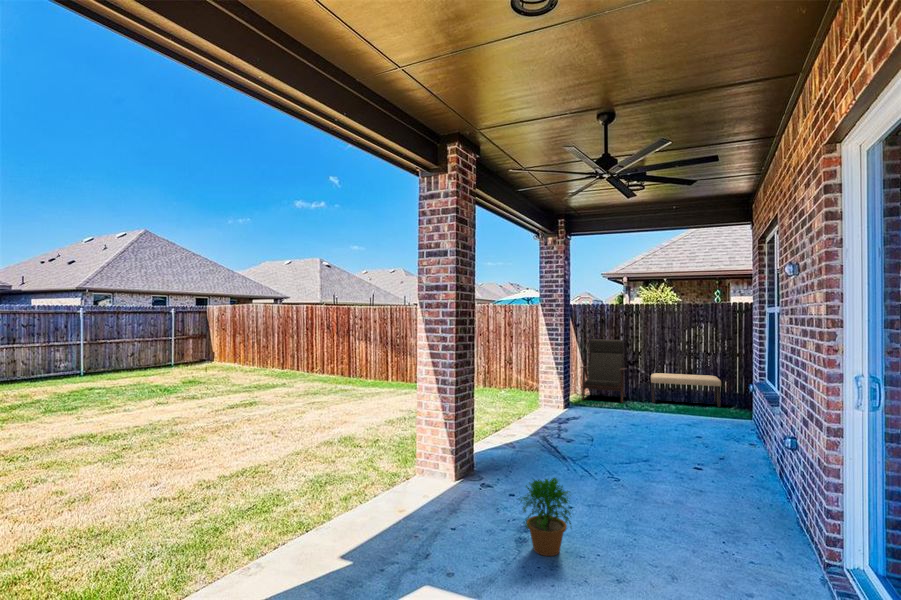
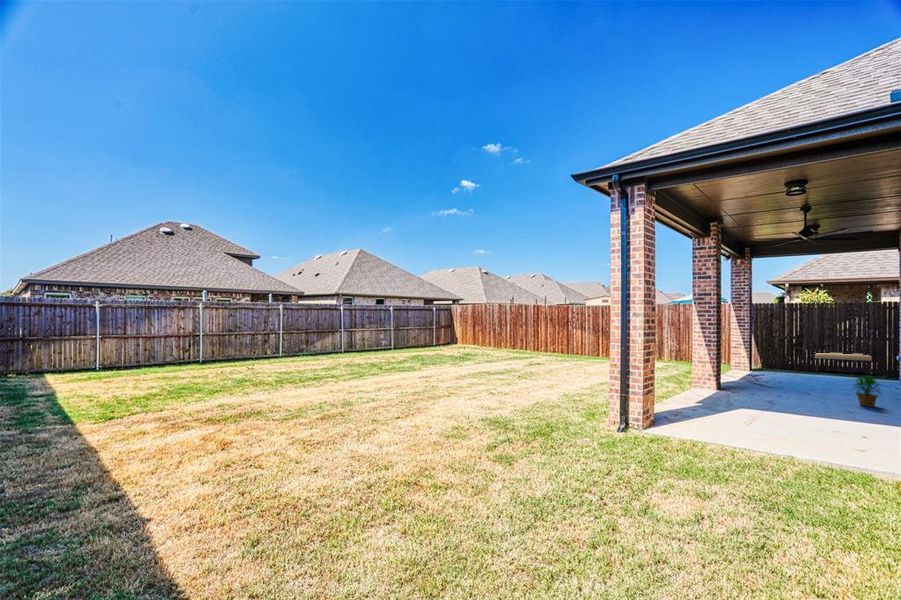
lounge chair: present [581,339,627,403] -> none [759,328,795,371]
potted plant: present [521,478,571,556] -> present [853,376,880,407]

